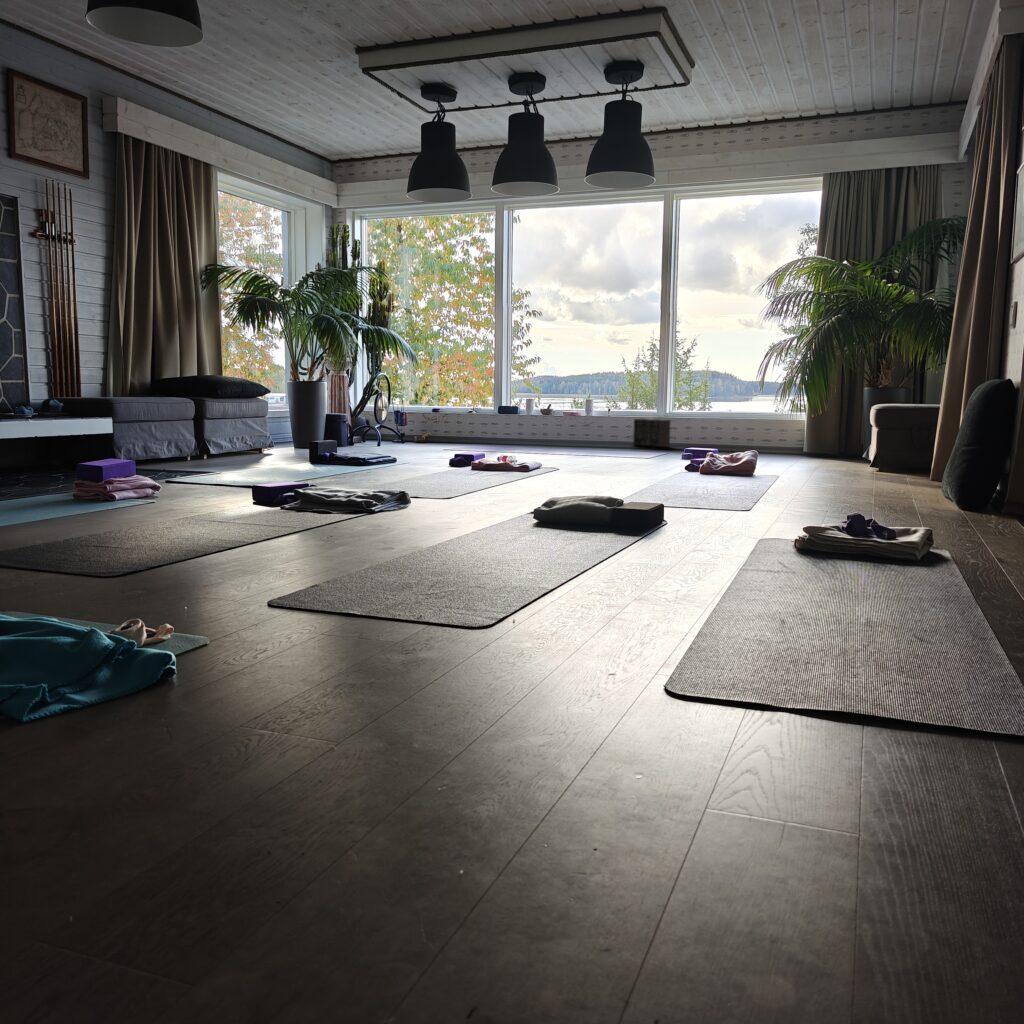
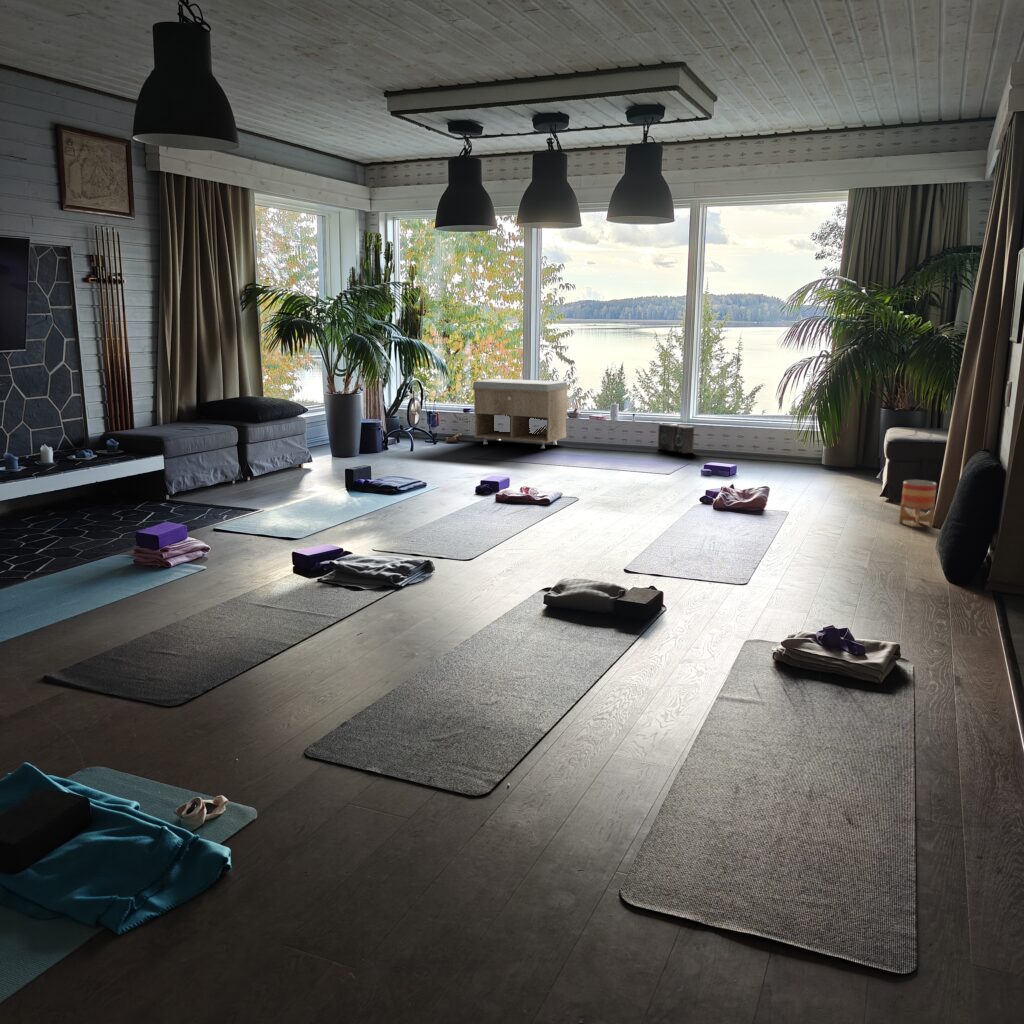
storage bench: none [442,377,539,444] -> present [473,379,567,448]
planter: none [895,435,933,482] -> present [899,480,936,527]

